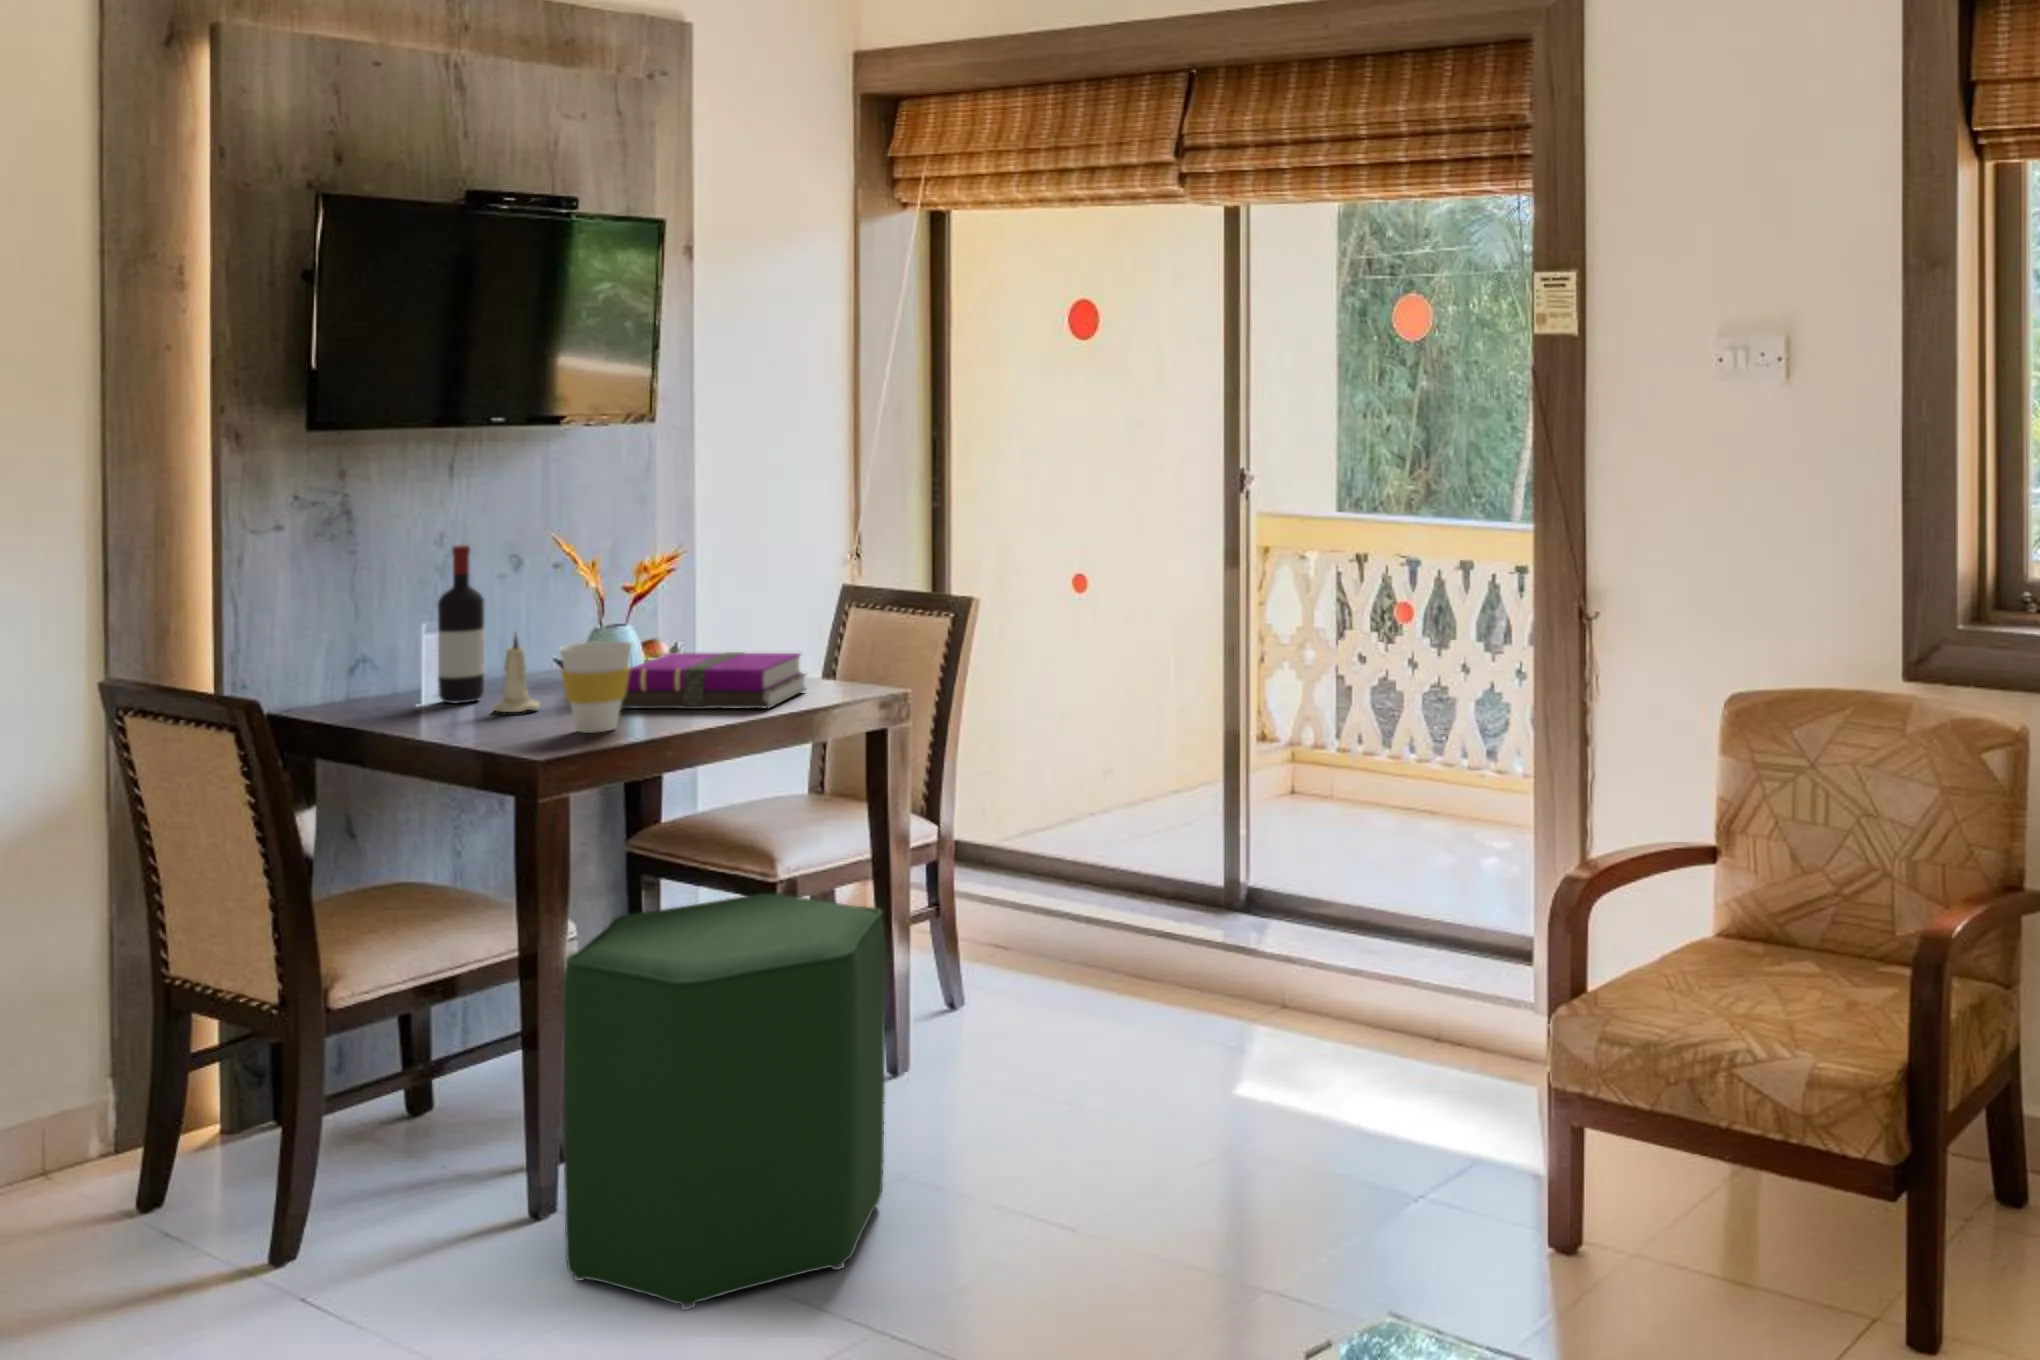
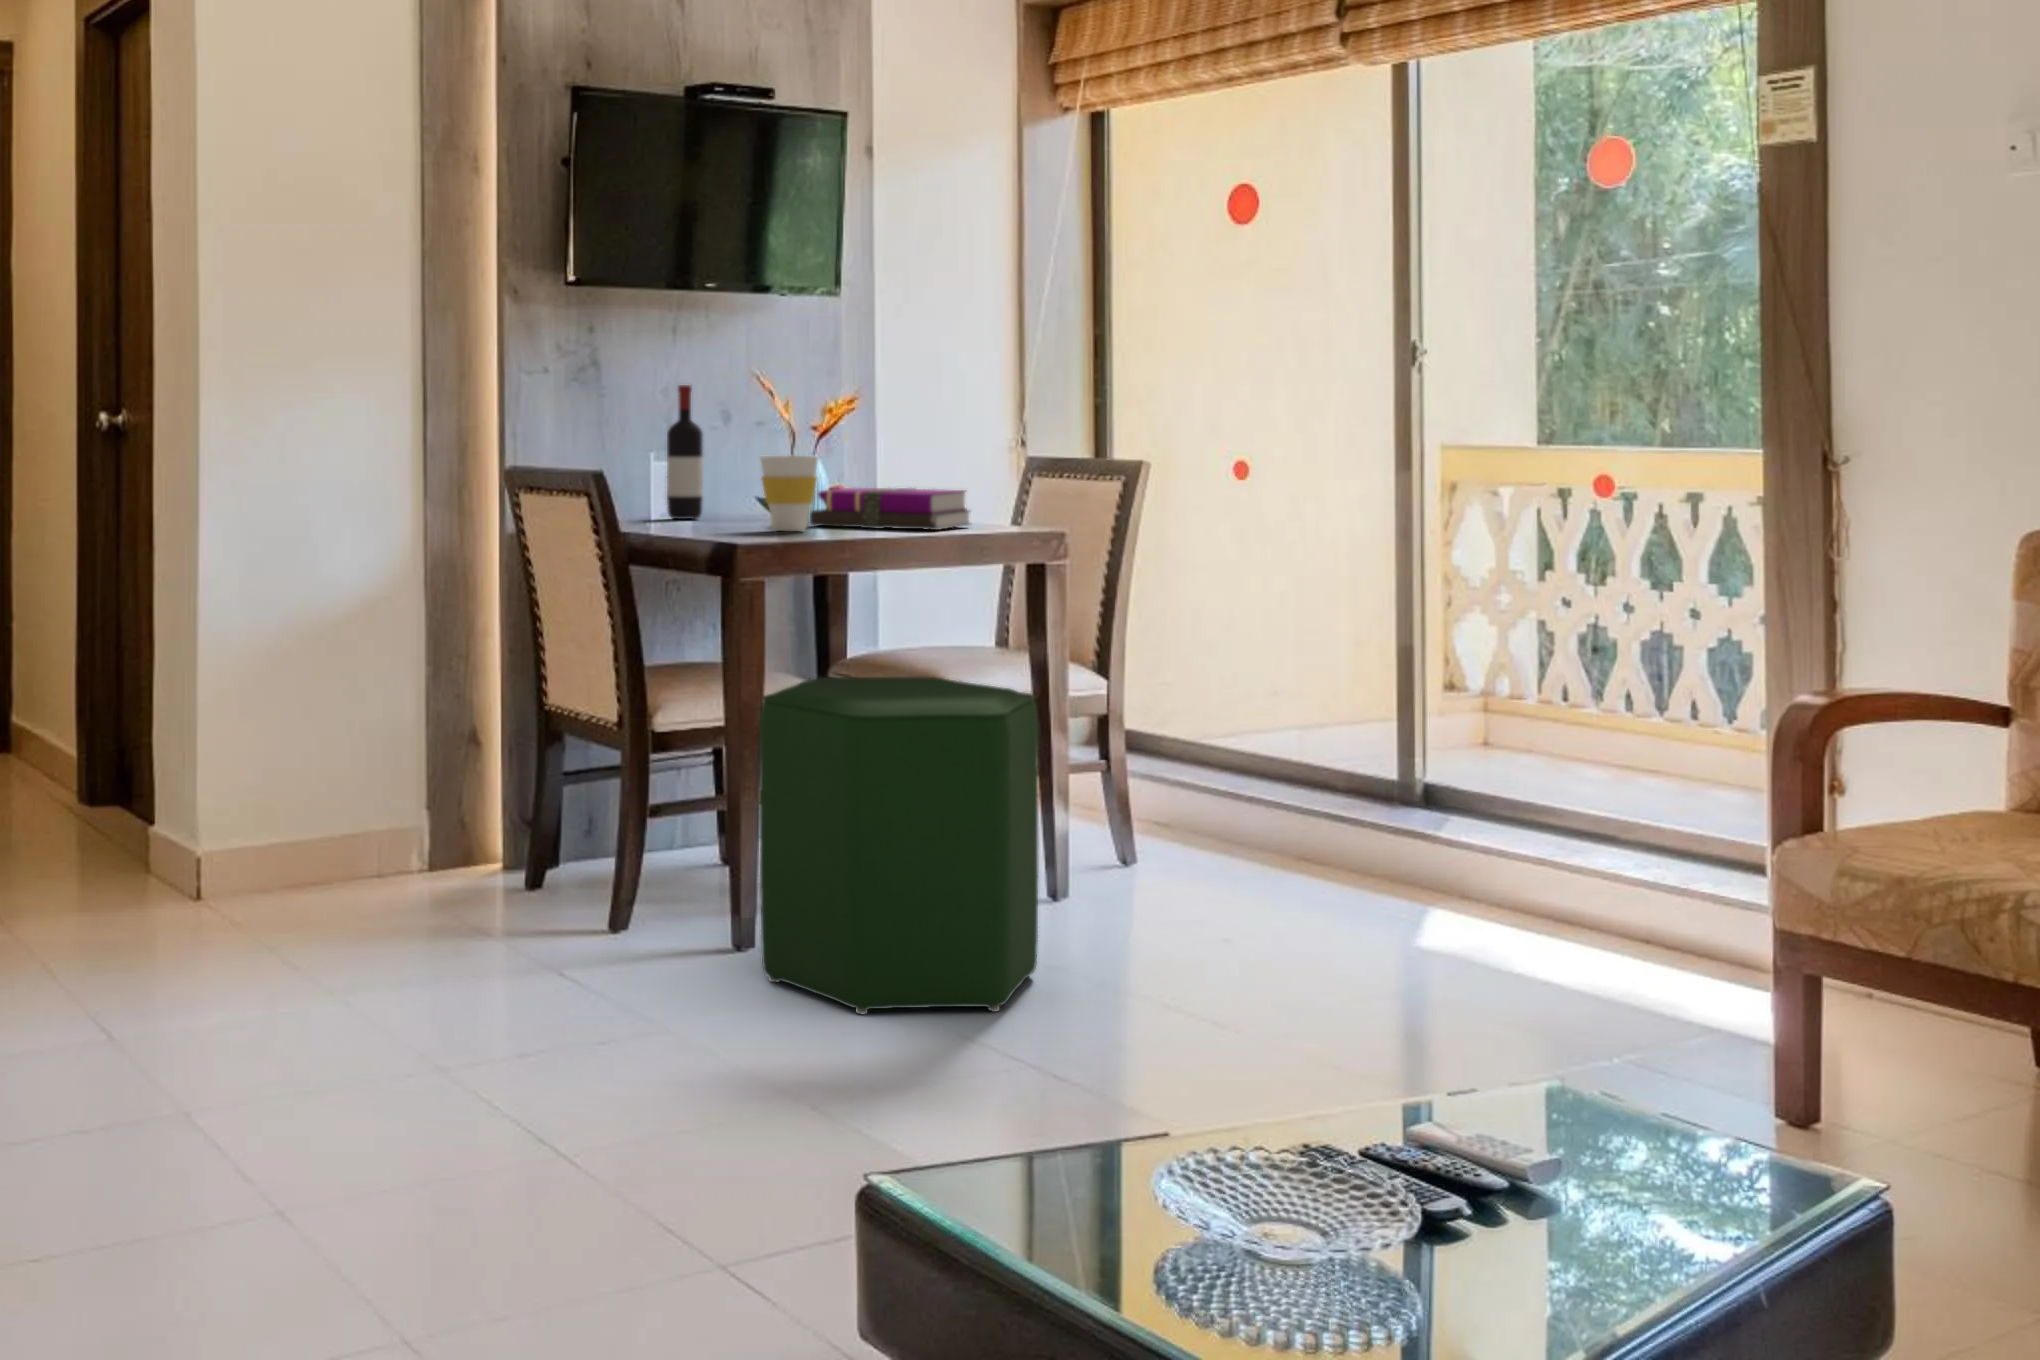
candle: present [493,634,540,712] -> none [708,453,746,523]

